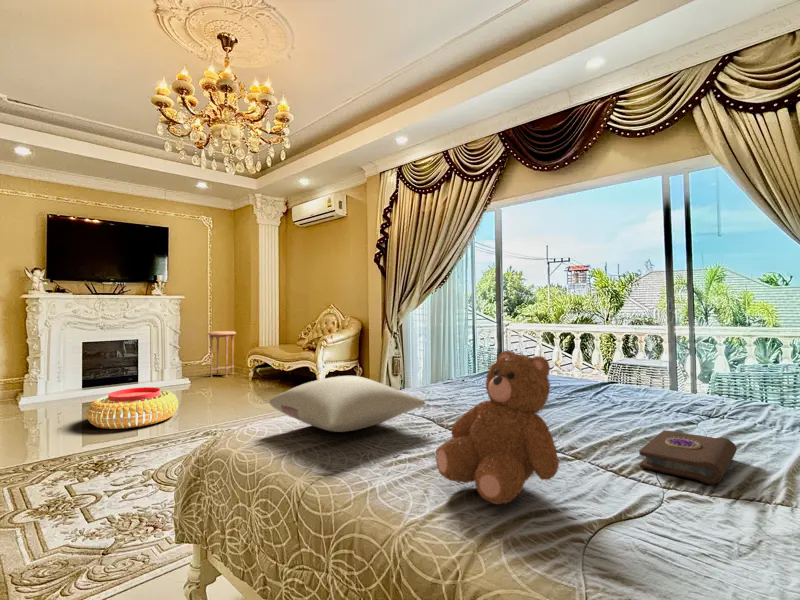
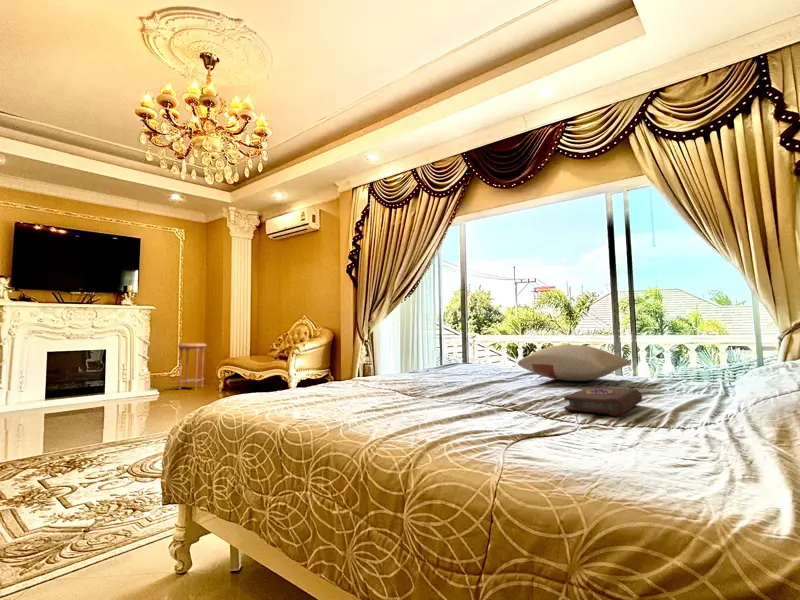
teddy bear: present [435,350,559,504] -> none [397,313,496,429]
pillow: present [269,376,425,432] -> present [518,345,631,381]
pouf: present [87,387,178,429] -> none [54,394,149,434]

